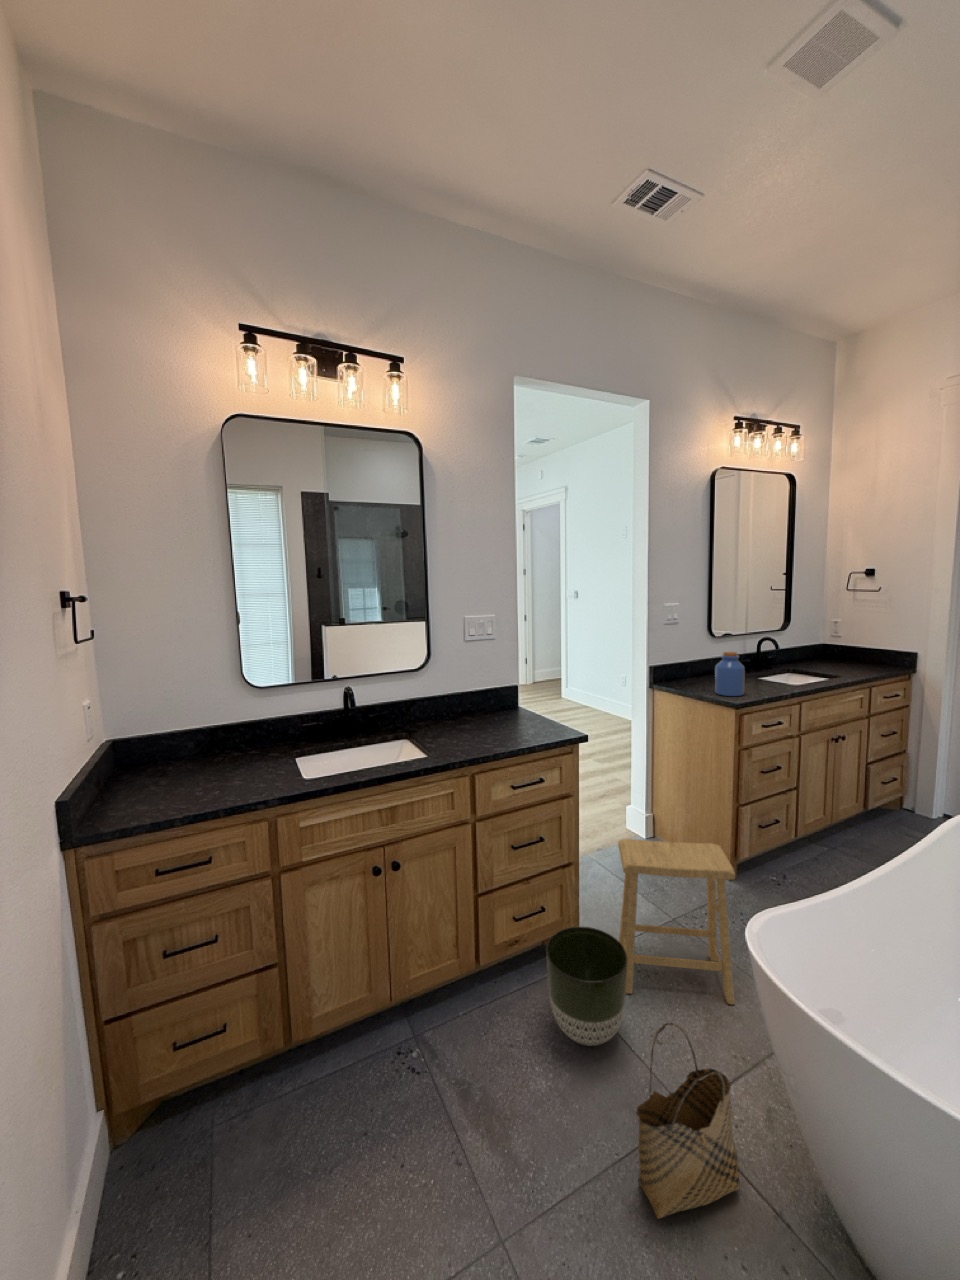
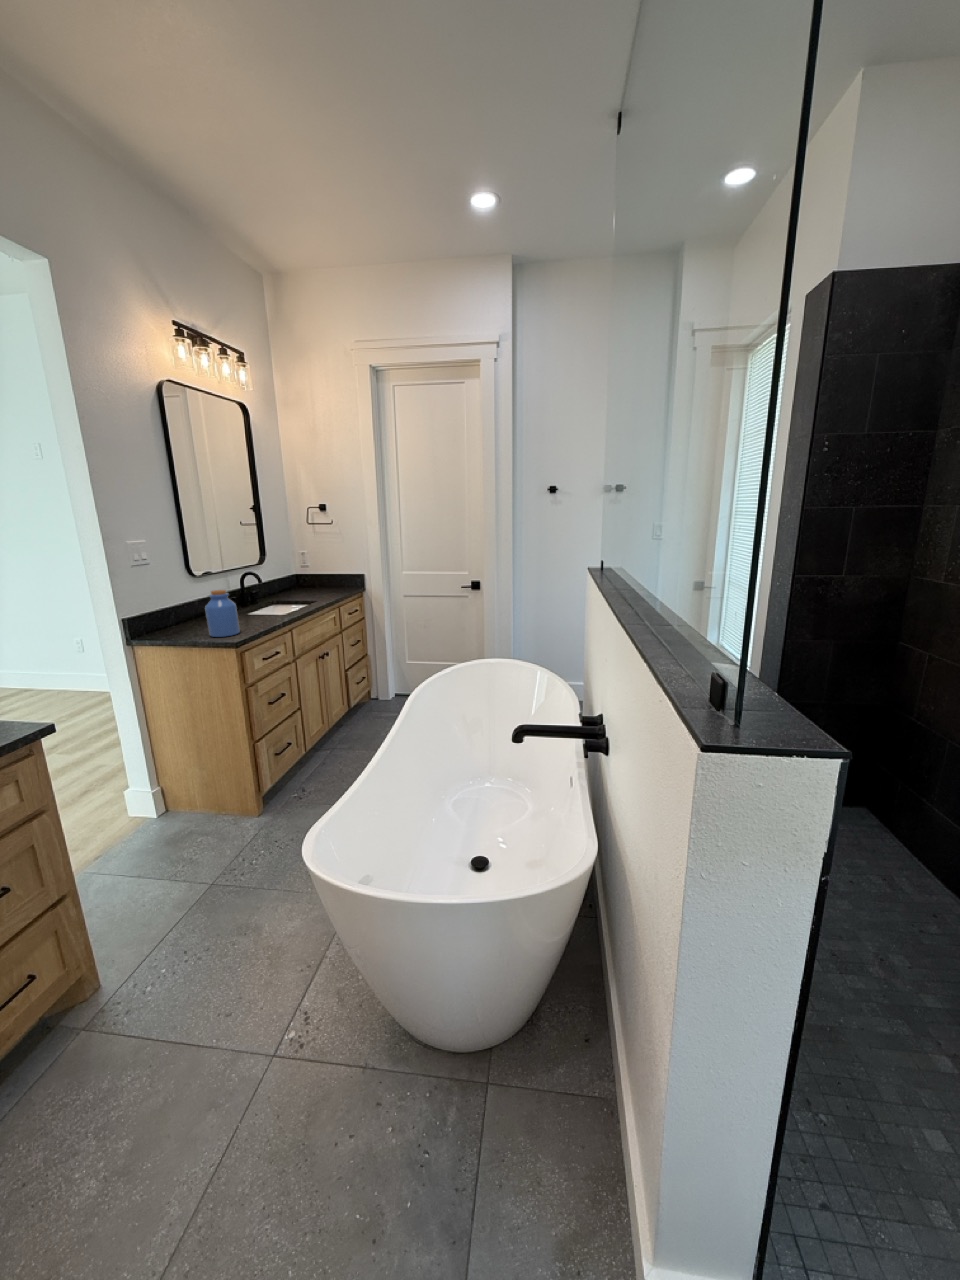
footstool: present [618,839,735,1004] -> none [130,789,291,996]
planter: present [546,926,627,1046] -> none [51,949,183,1105]
woven basket: present [636,1023,739,1219] -> none [229,993,335,1191]

